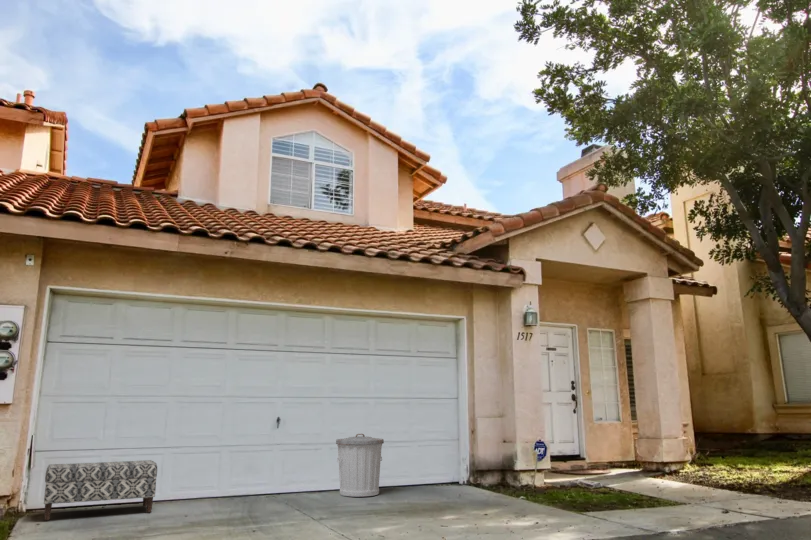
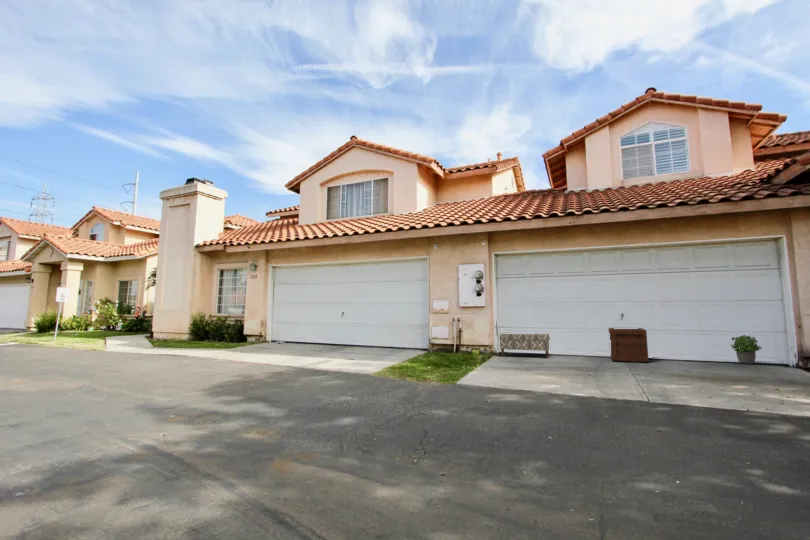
trash can: present [336,434,384,497] -> none [662,324,700,363]
wooden crate: none [255,443,322,504] -> present [609,328,649,362]
potted plant: none [410,447,443,488] -> present [731,335,762,364]

